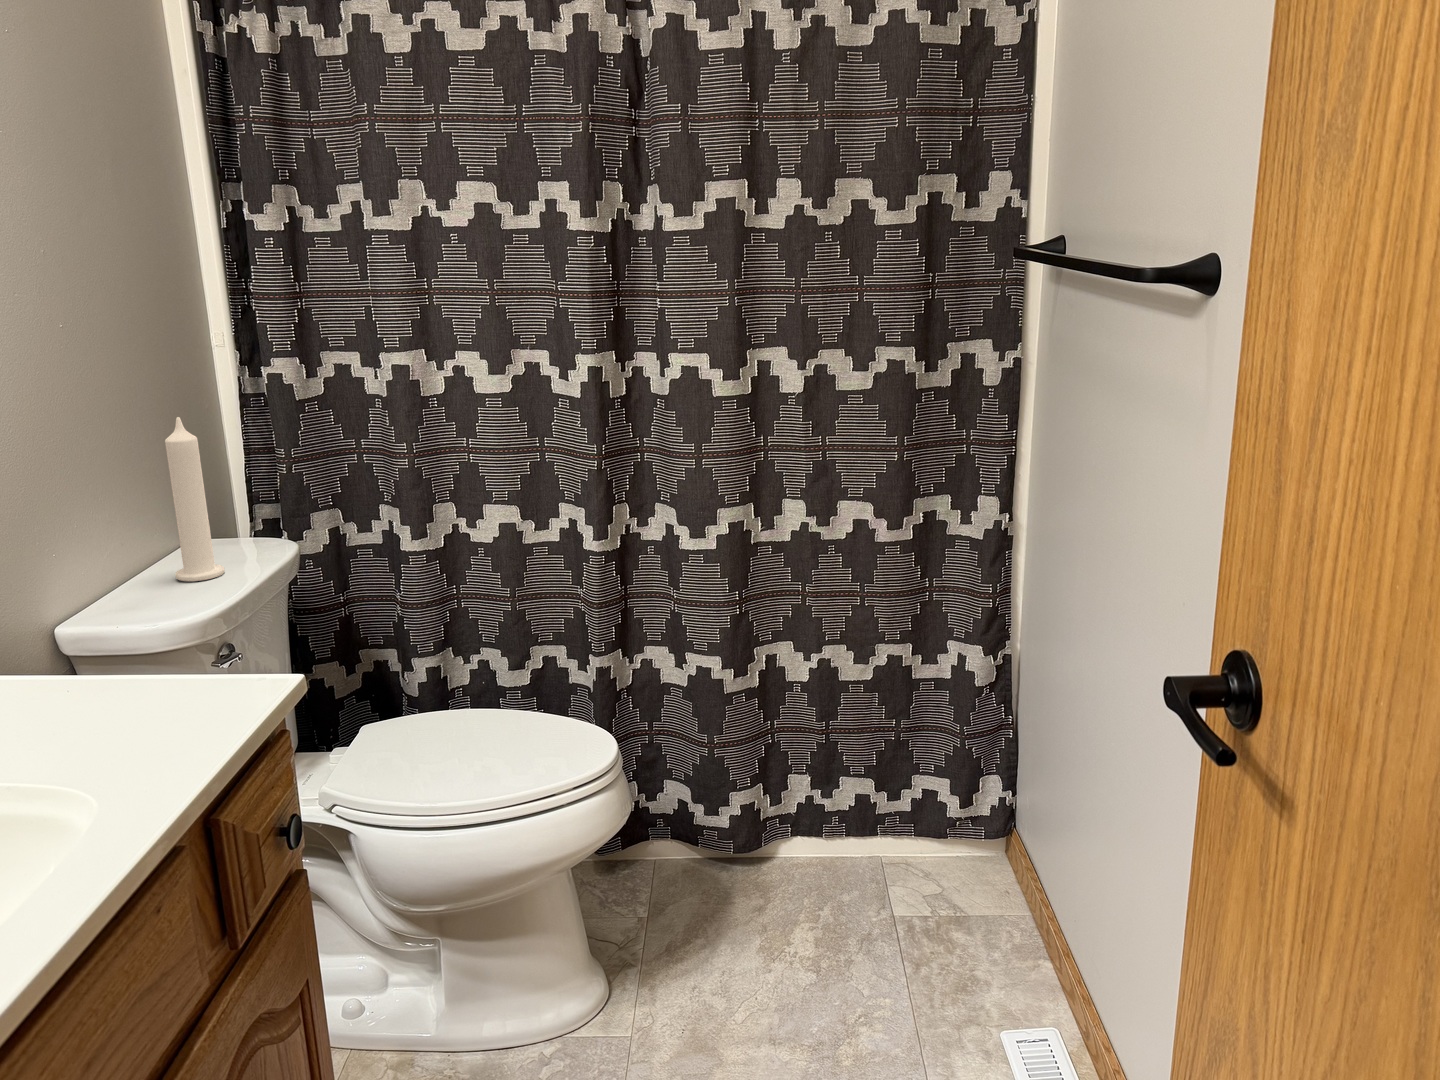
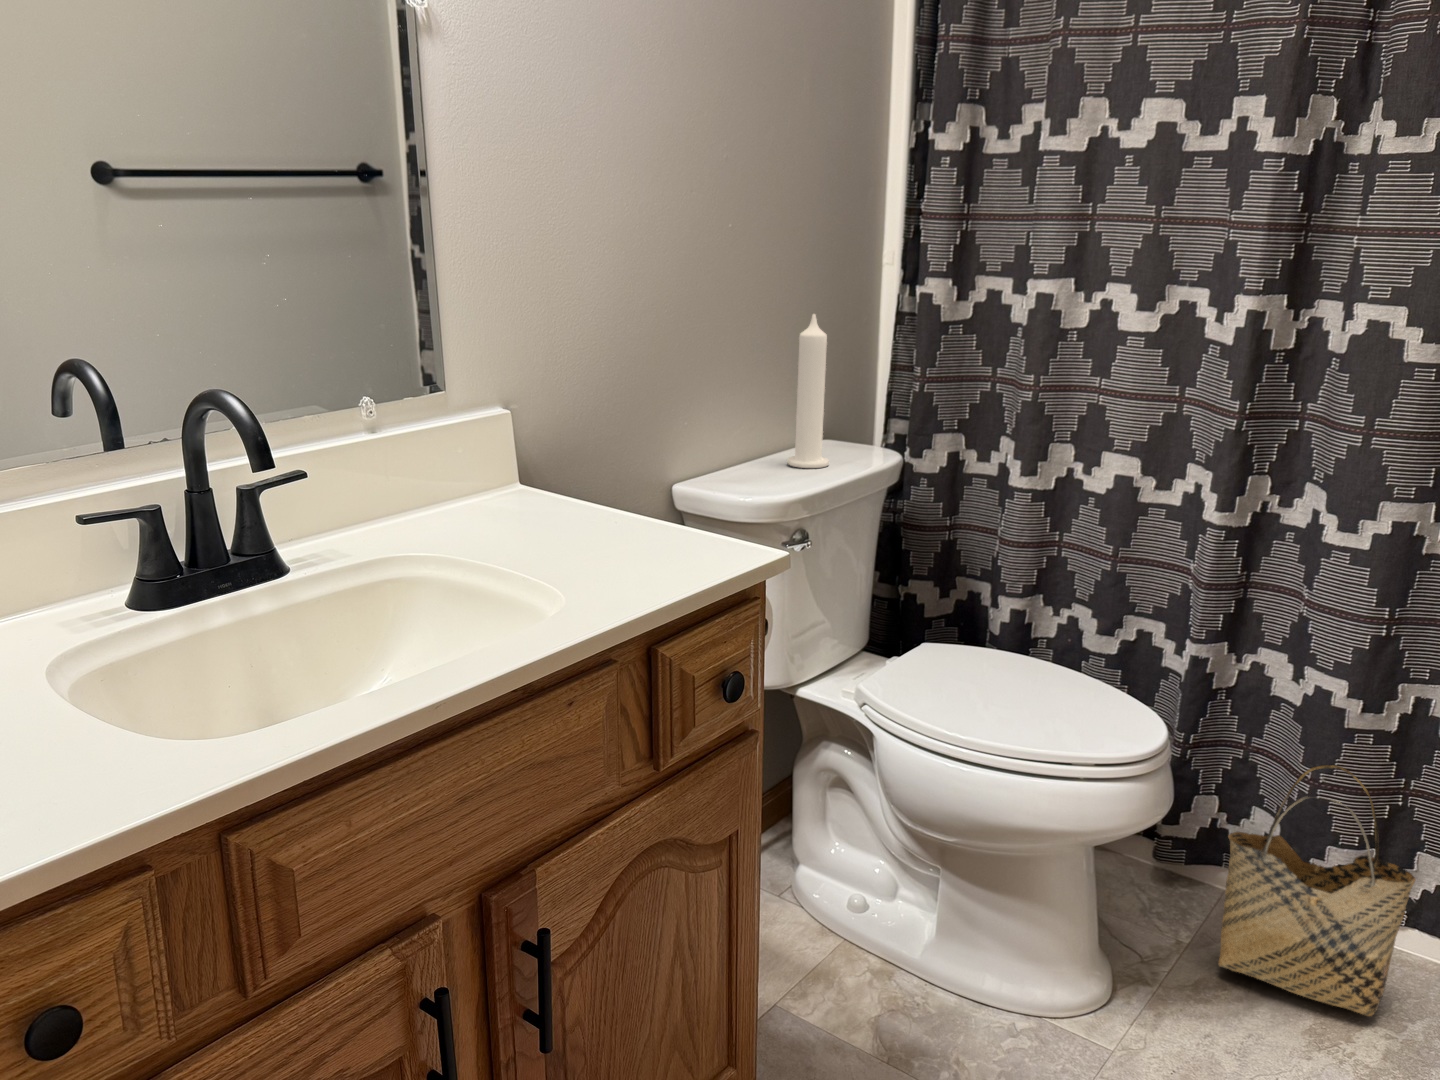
woven basket: none [664,728,801,925] -> present [1218,765,1415,1016]

